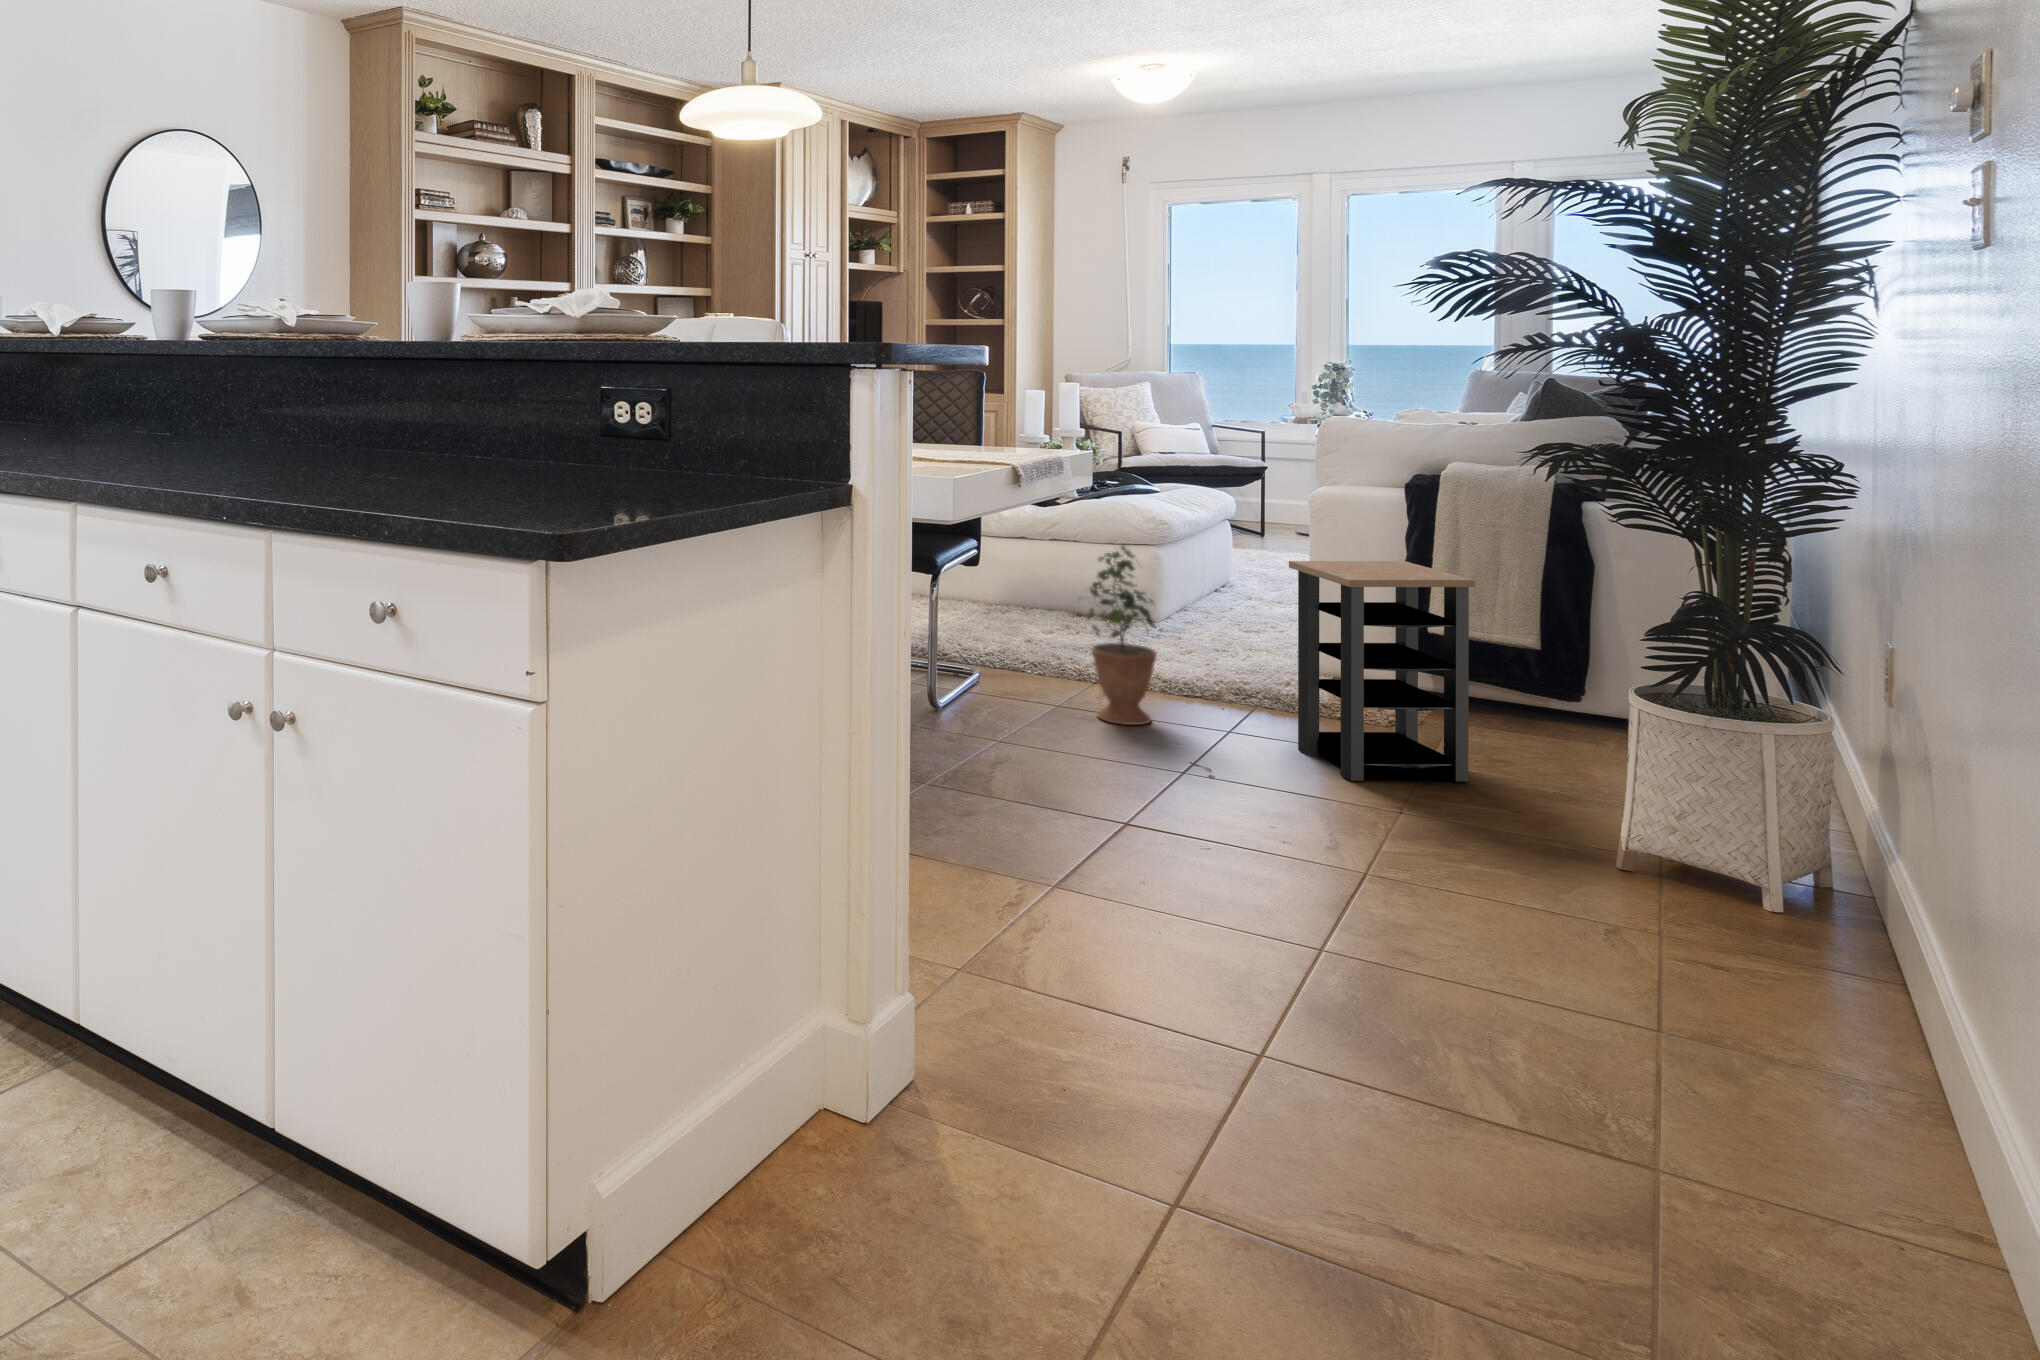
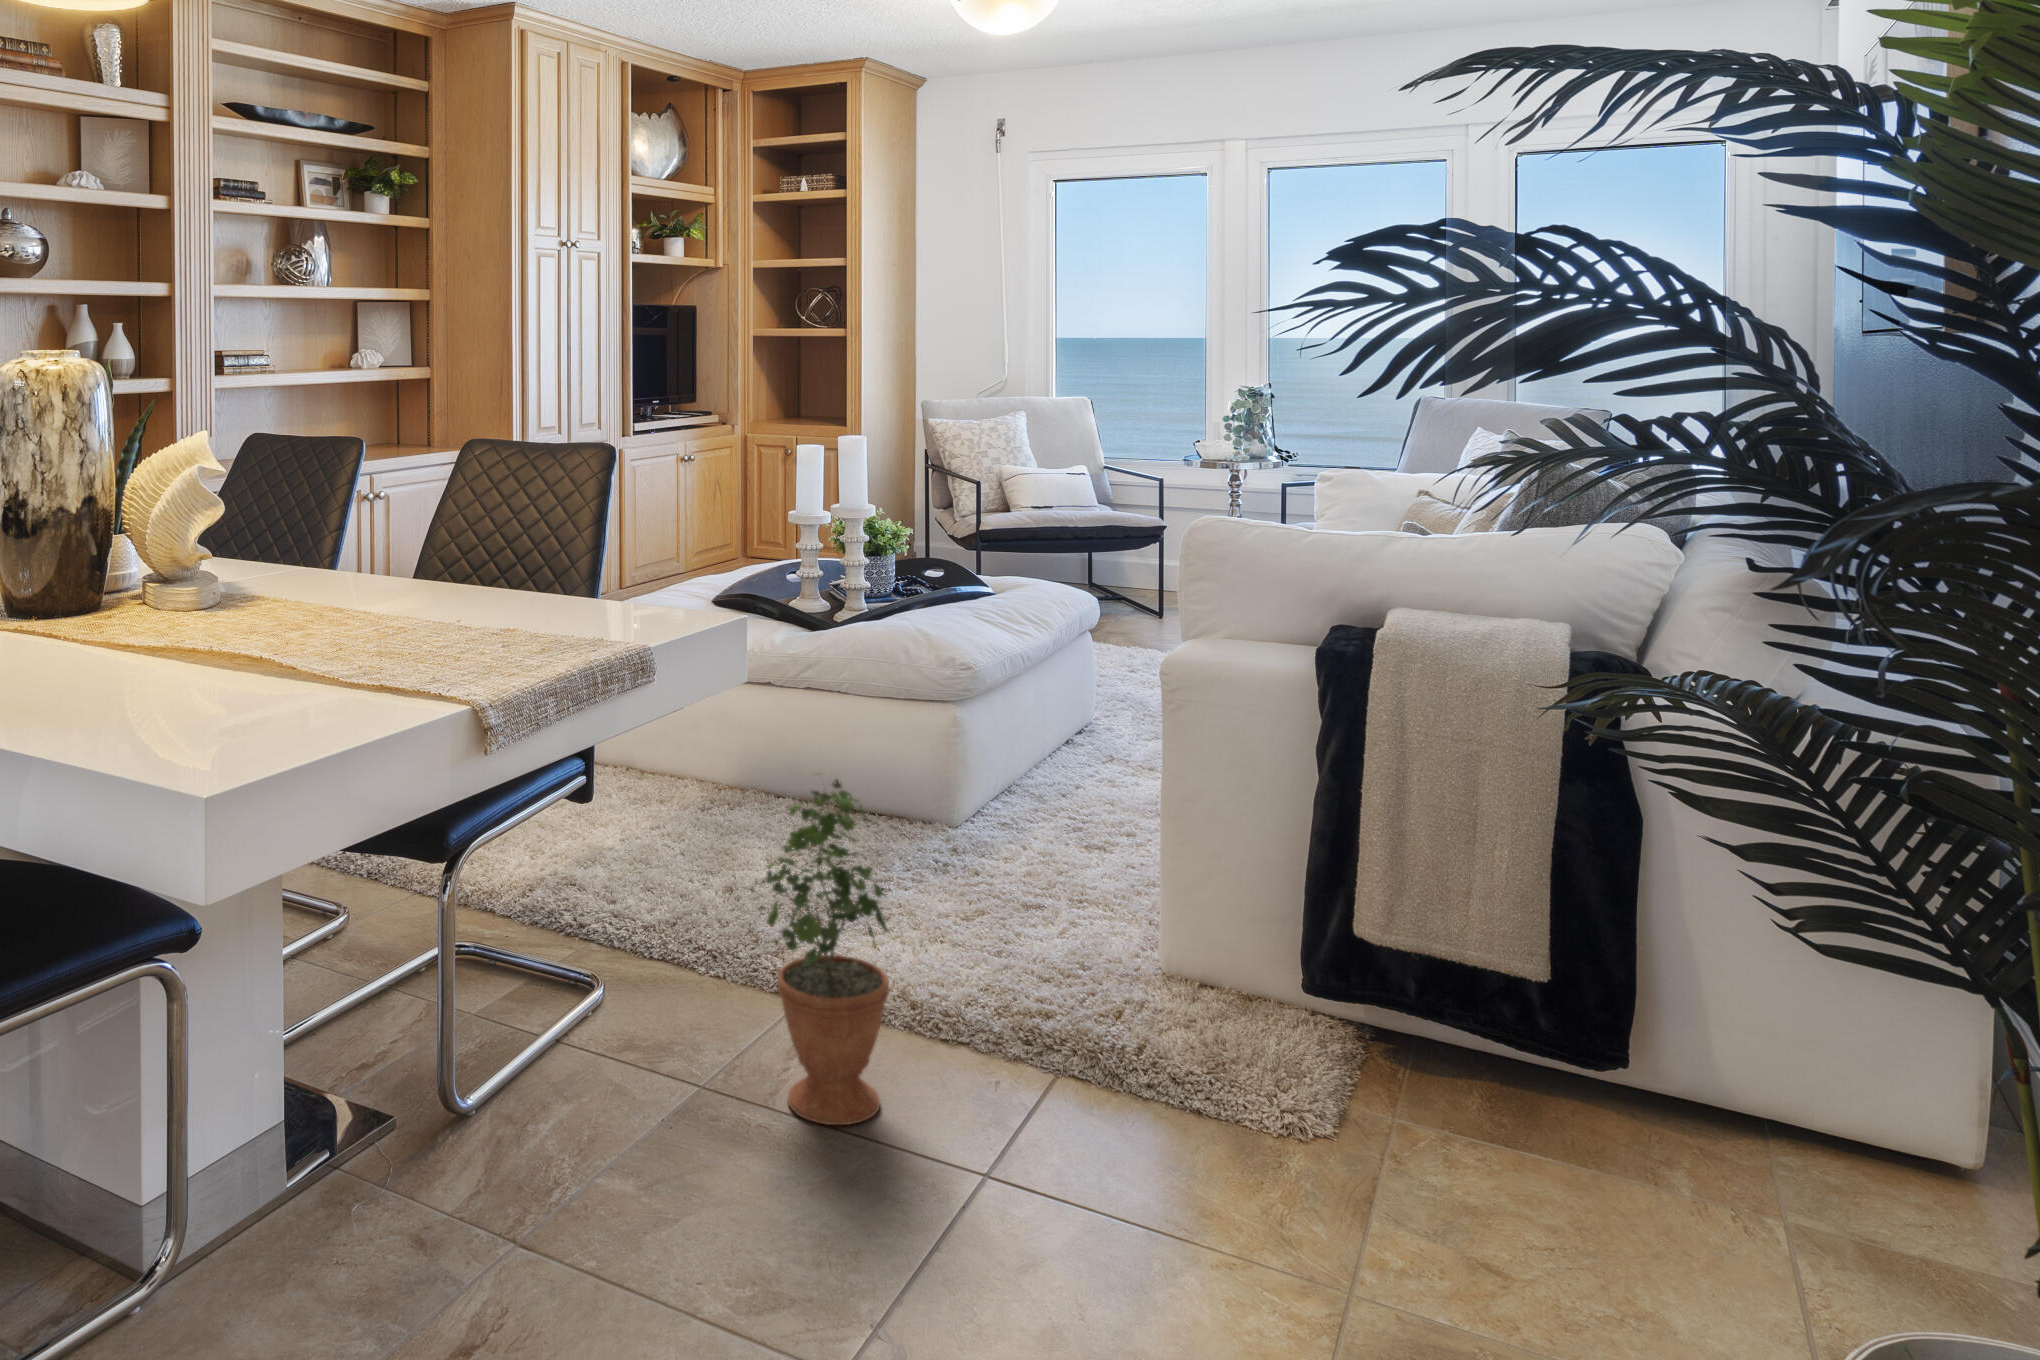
side table: present [1289,561,1475,782] -> none [1106,823,1432,1305]

